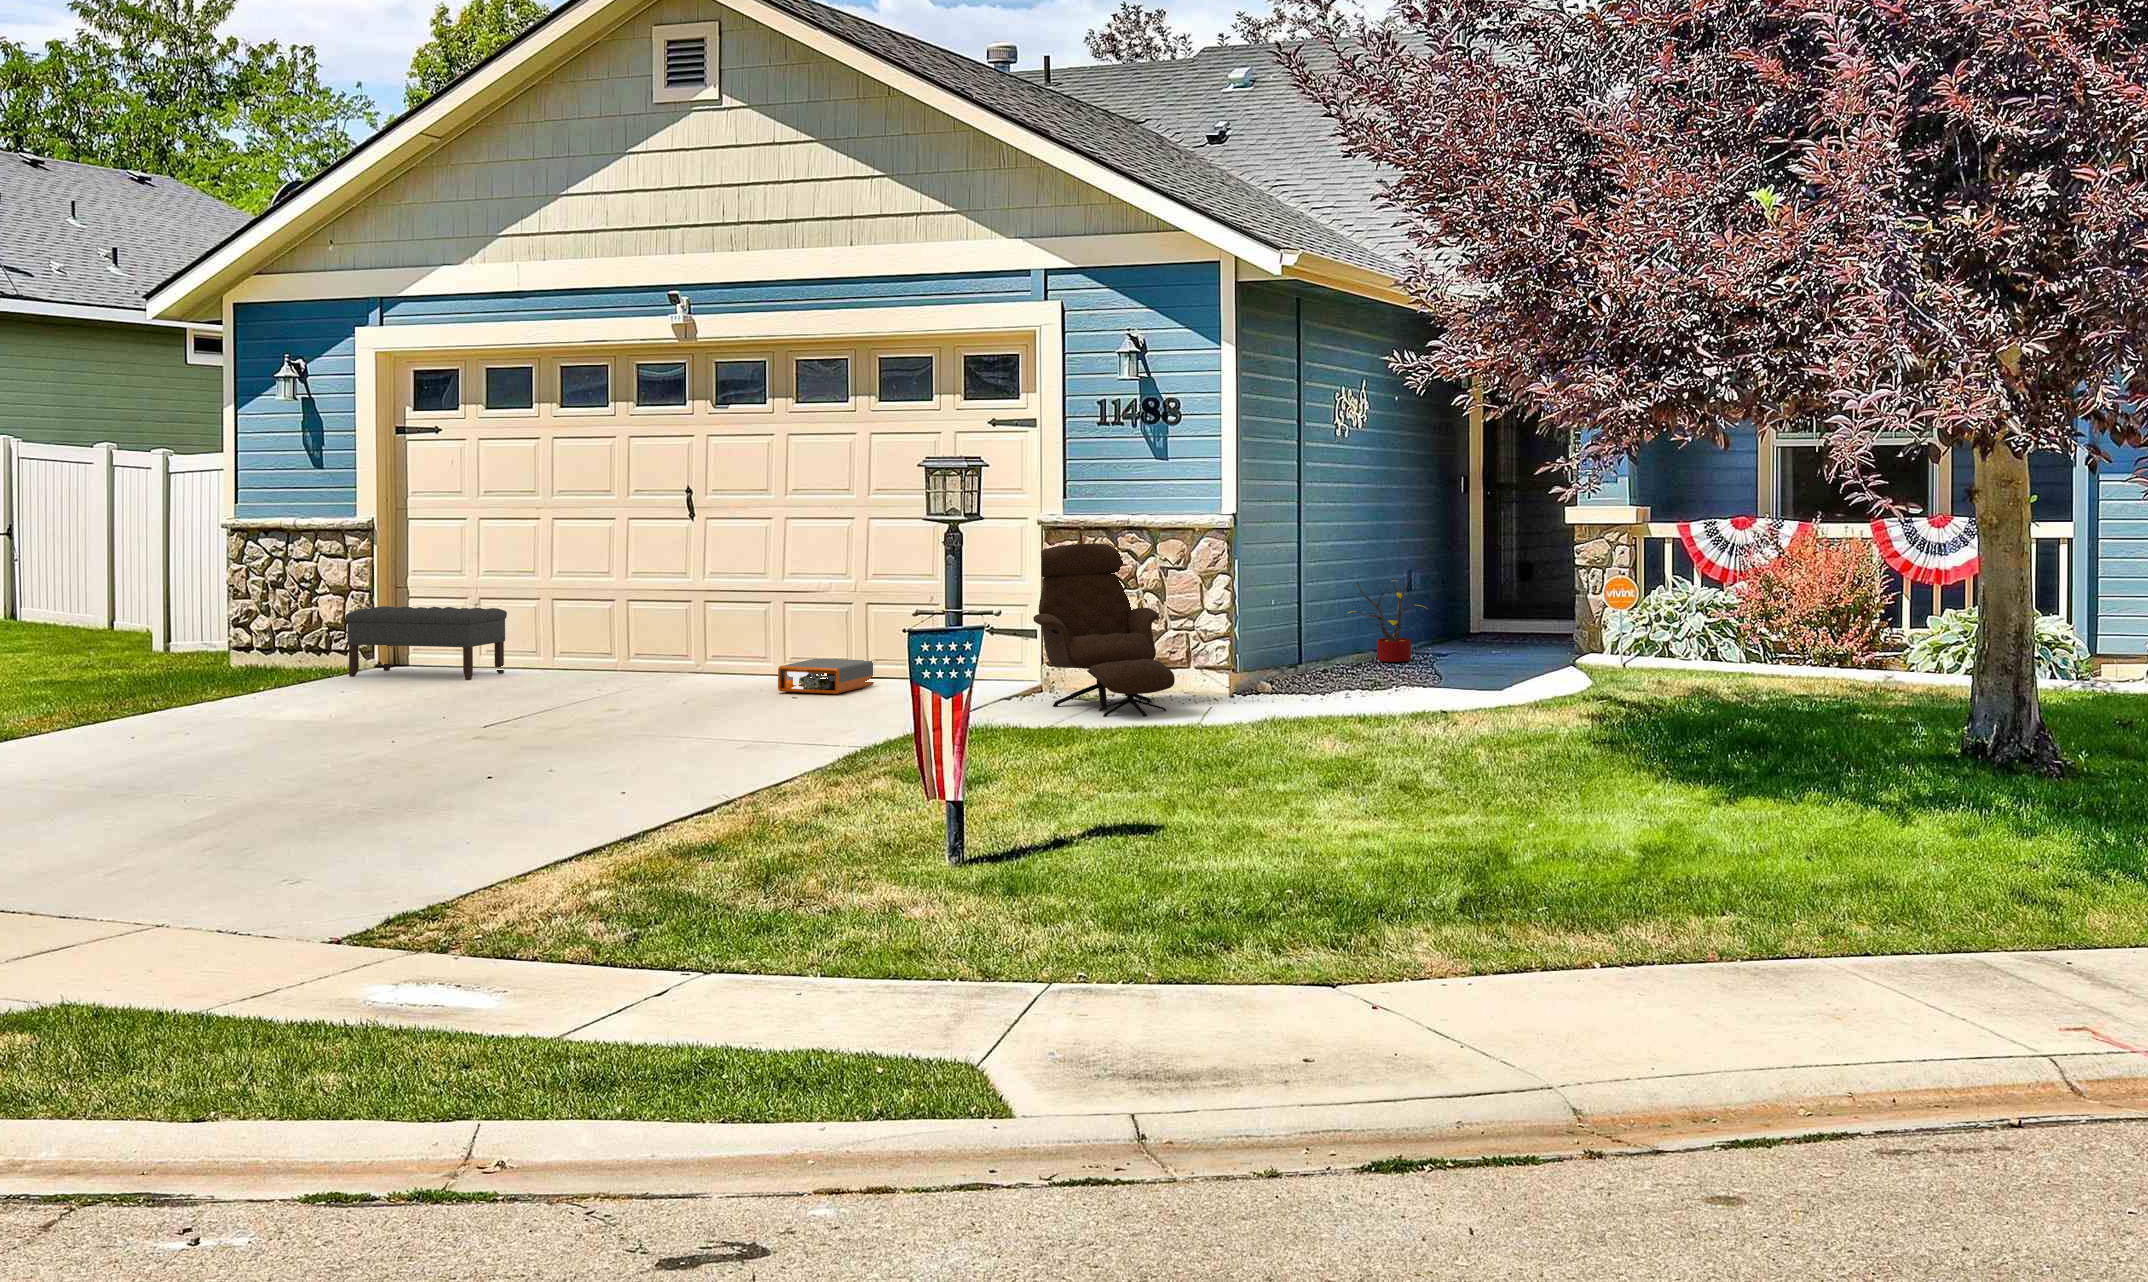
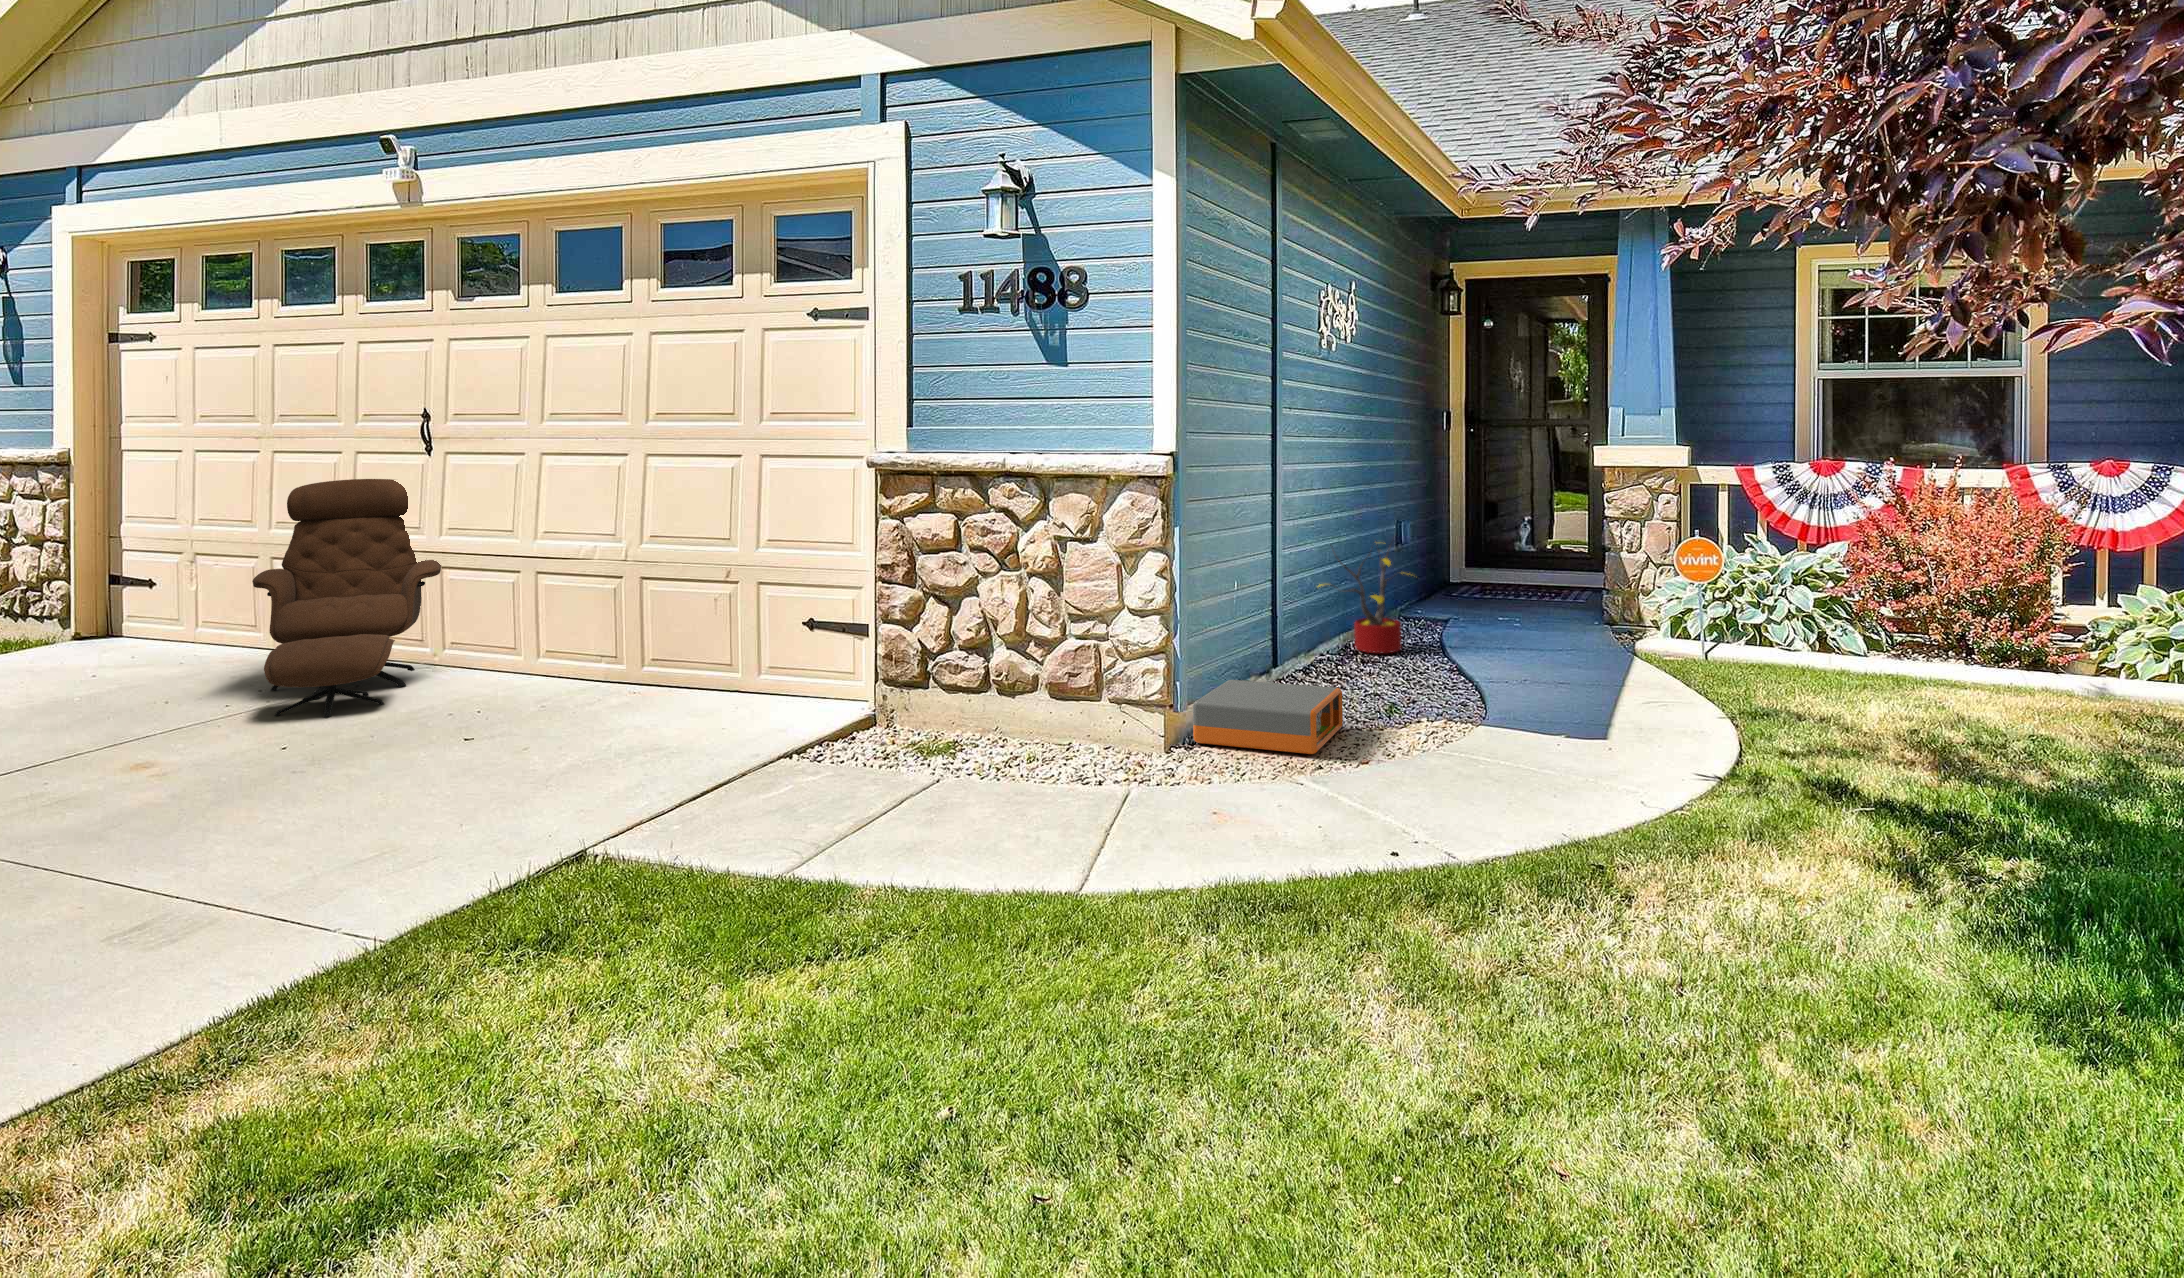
lounge chair: present [1033,544,1175,716] -> present [252,479,441,718]
bench: present [345,606,507,680] -> none [9,561,217,666]
storage box: present [778,658,874,694] -> present [1193,680,1343,754]

